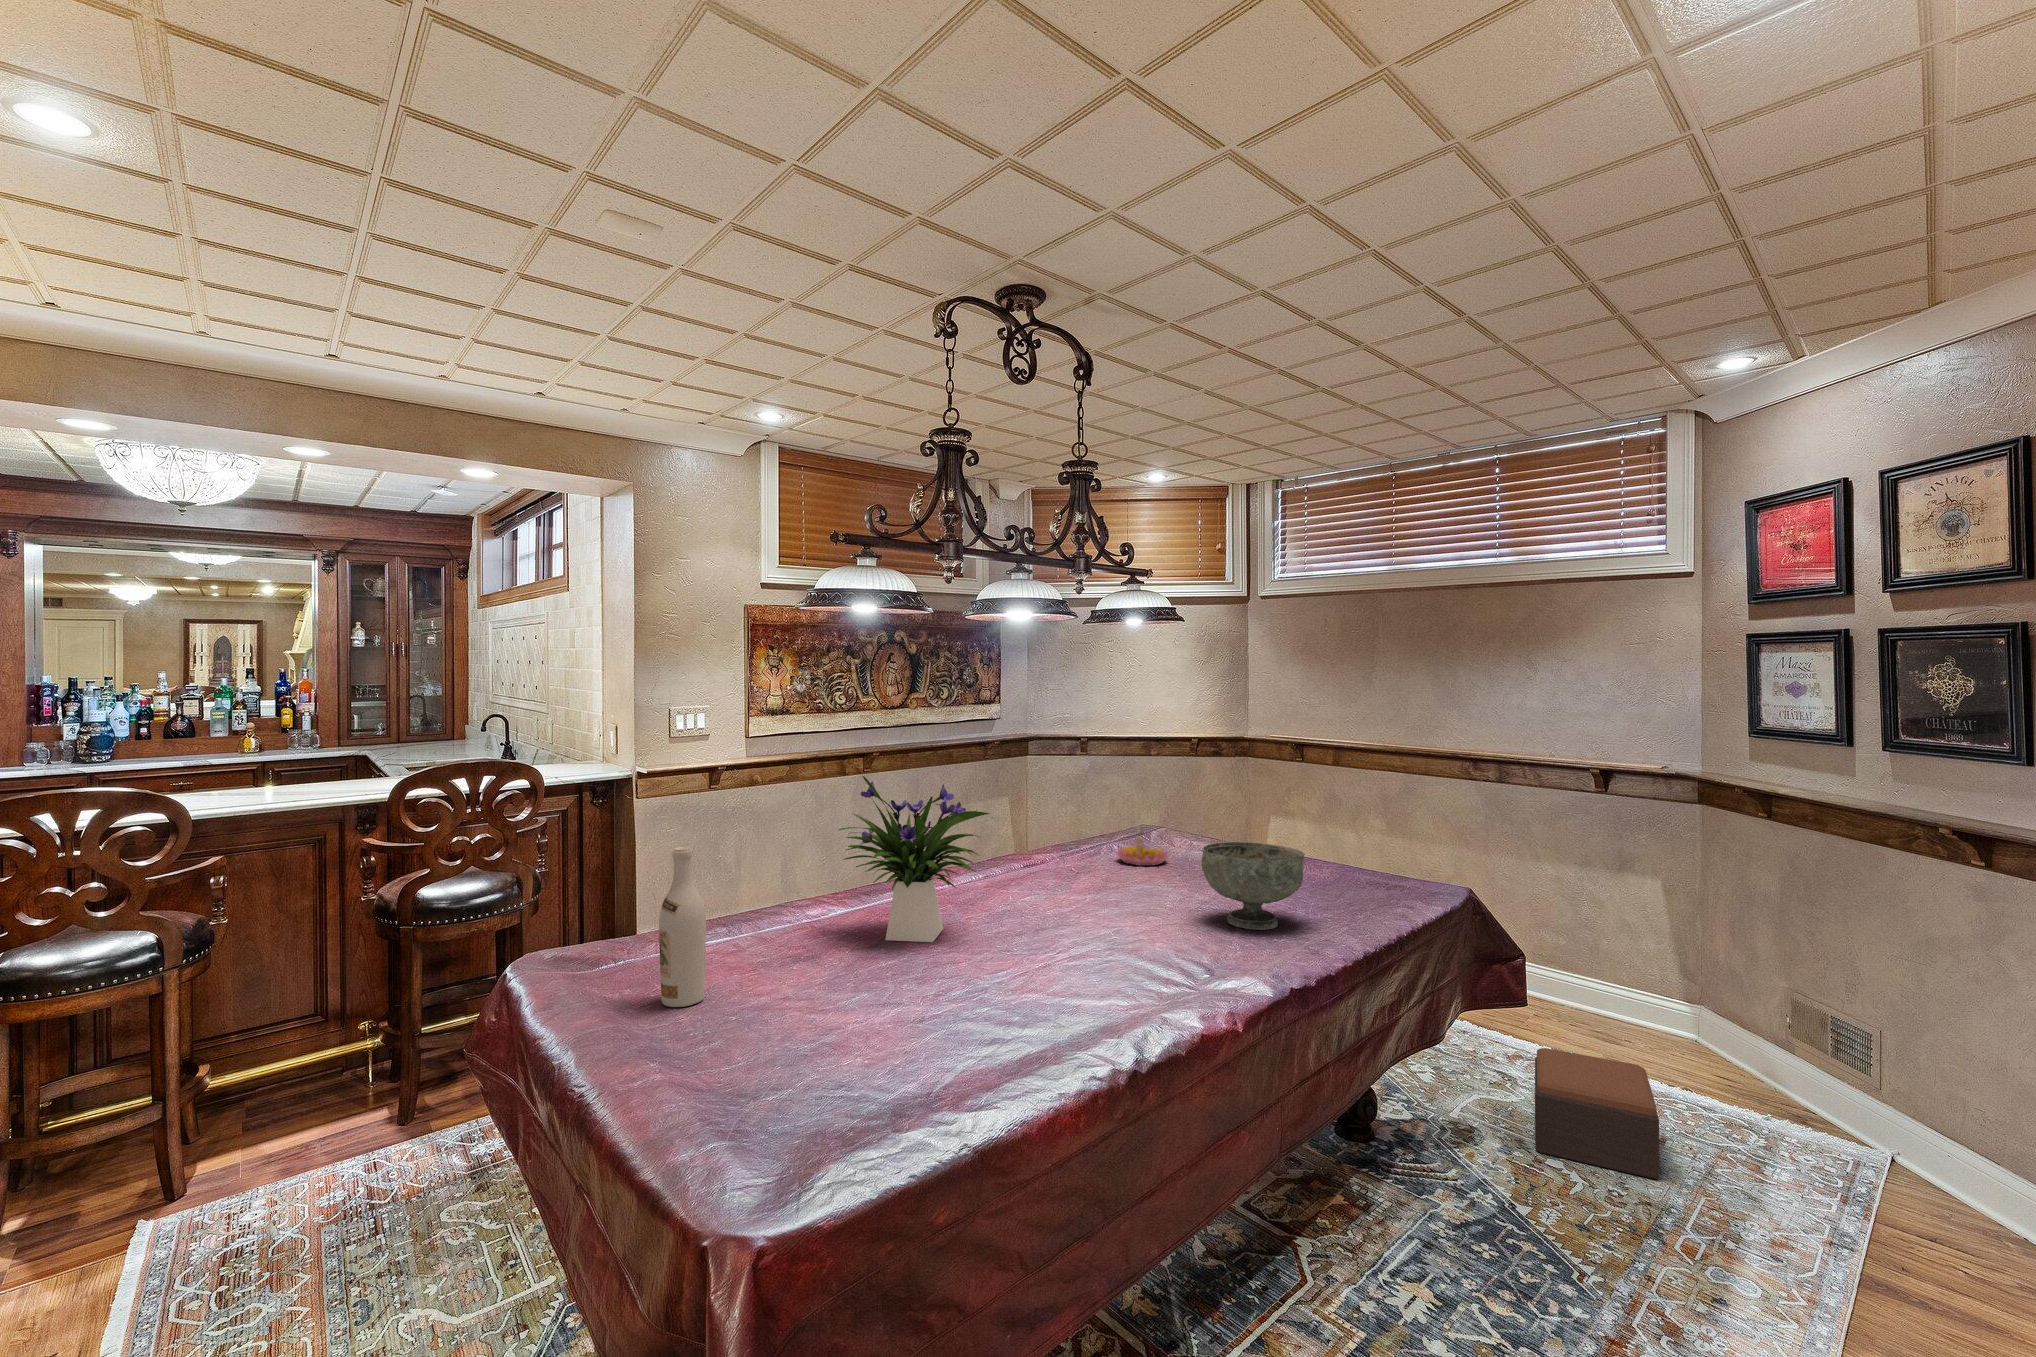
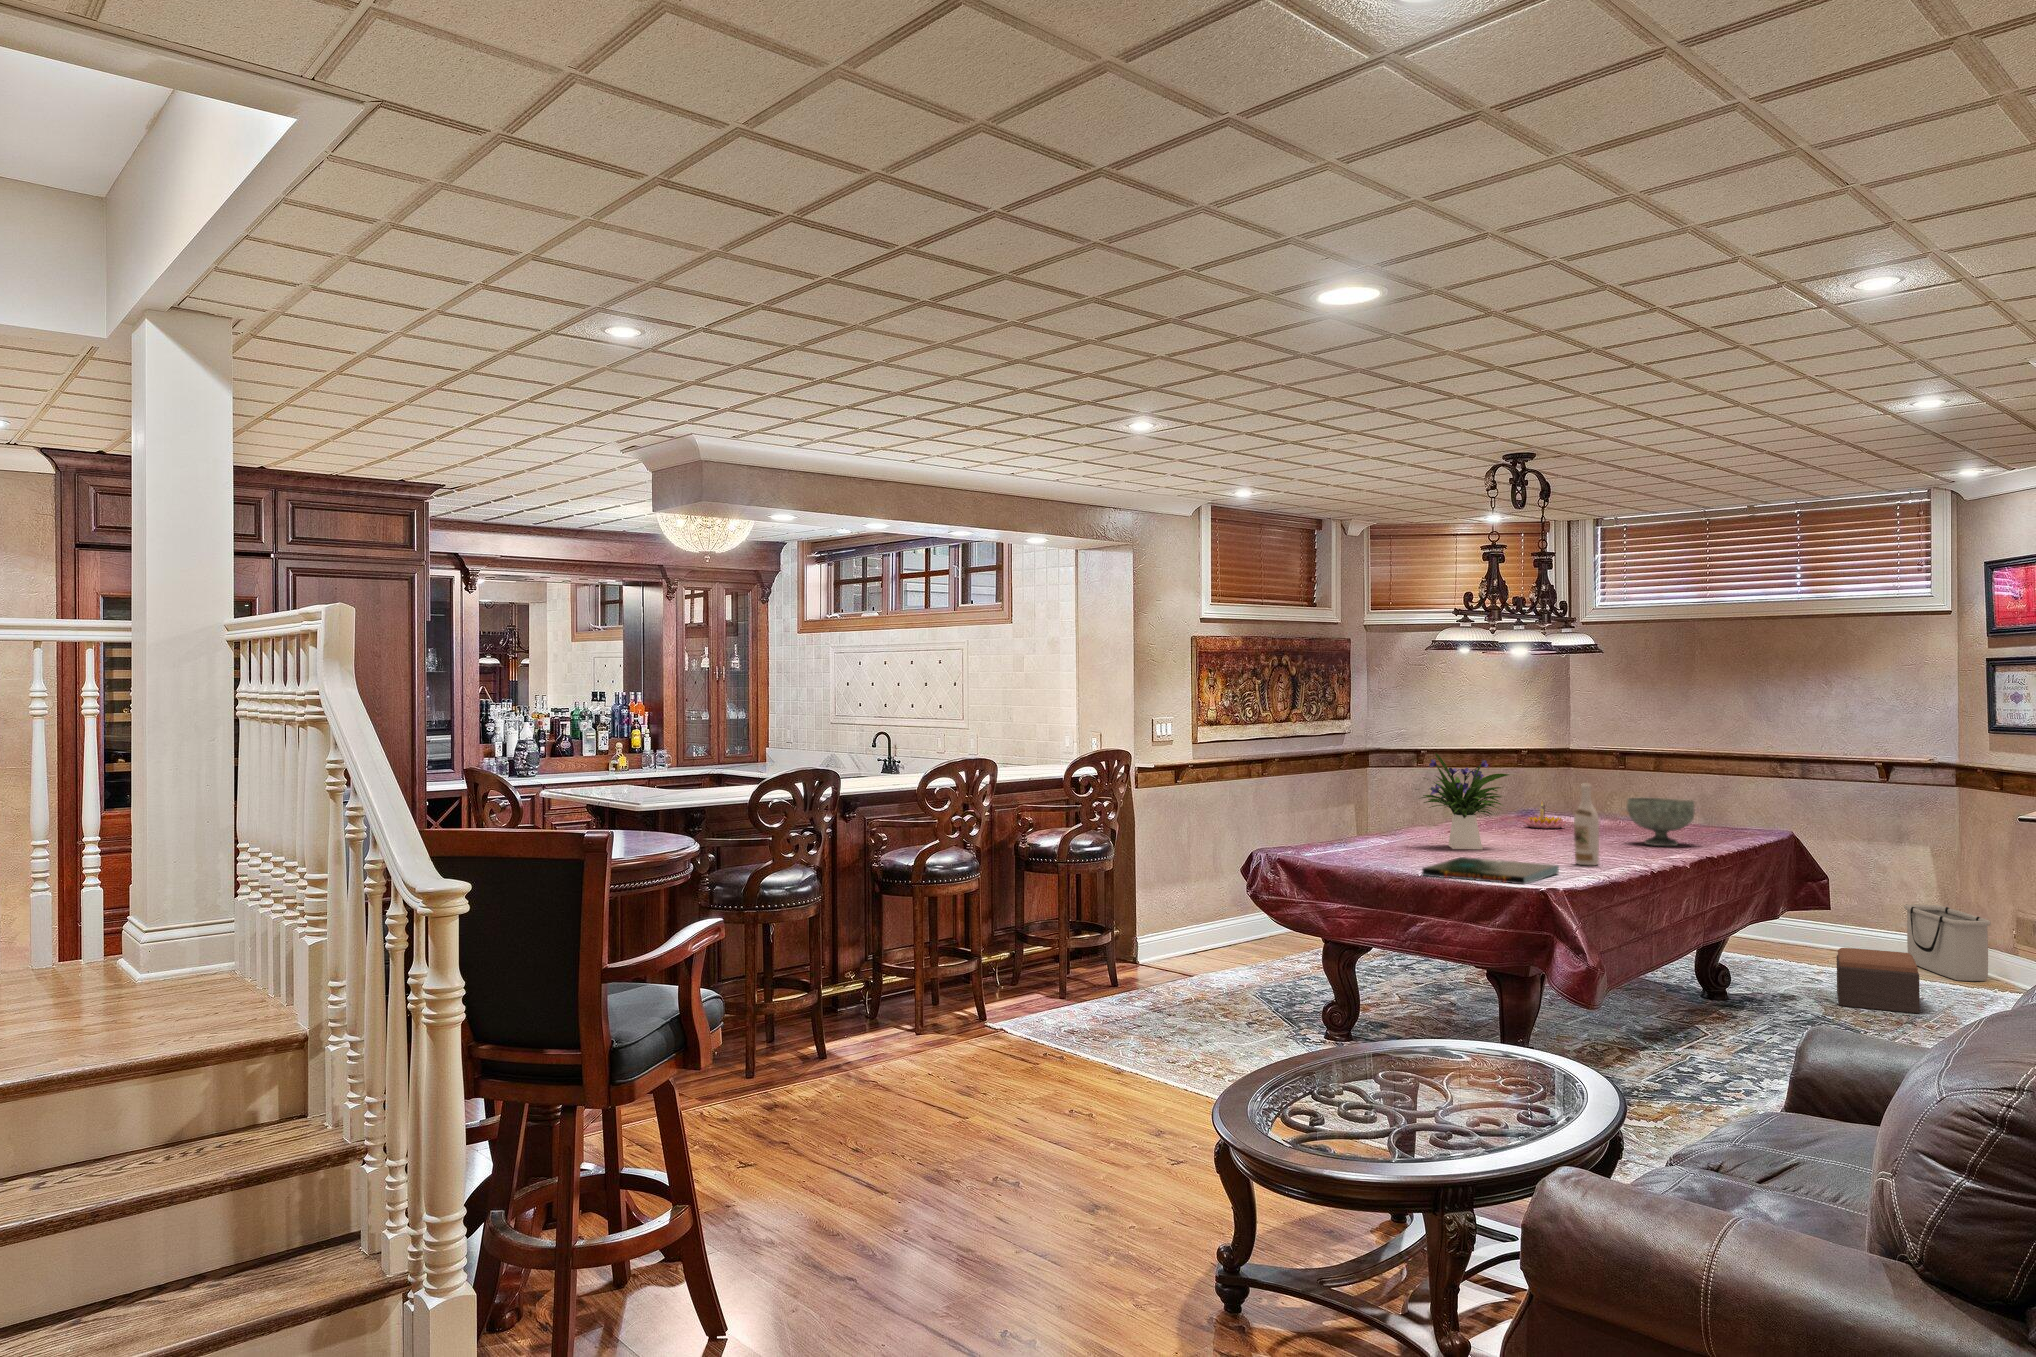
wine bottle: present [659,847,706,1007] -> present [1574,784,1599,865]
storage bin: none [1626,955,1748,1079] -> present [1904,905,1991,981]
board game: none [530,1019,874,1203] -> present [1422,857,1559,884]

